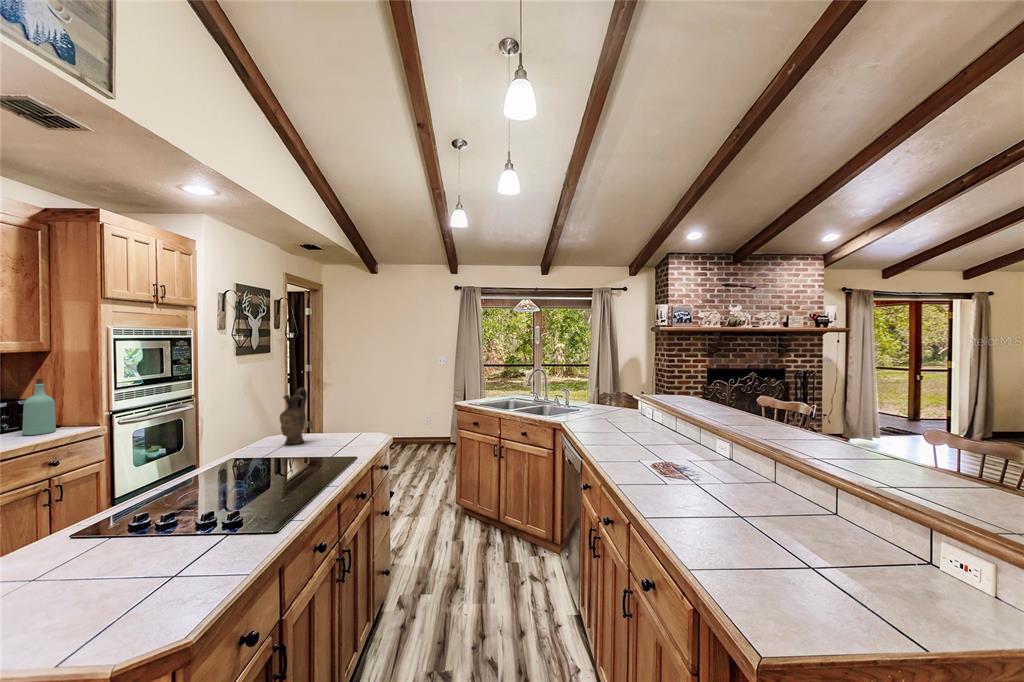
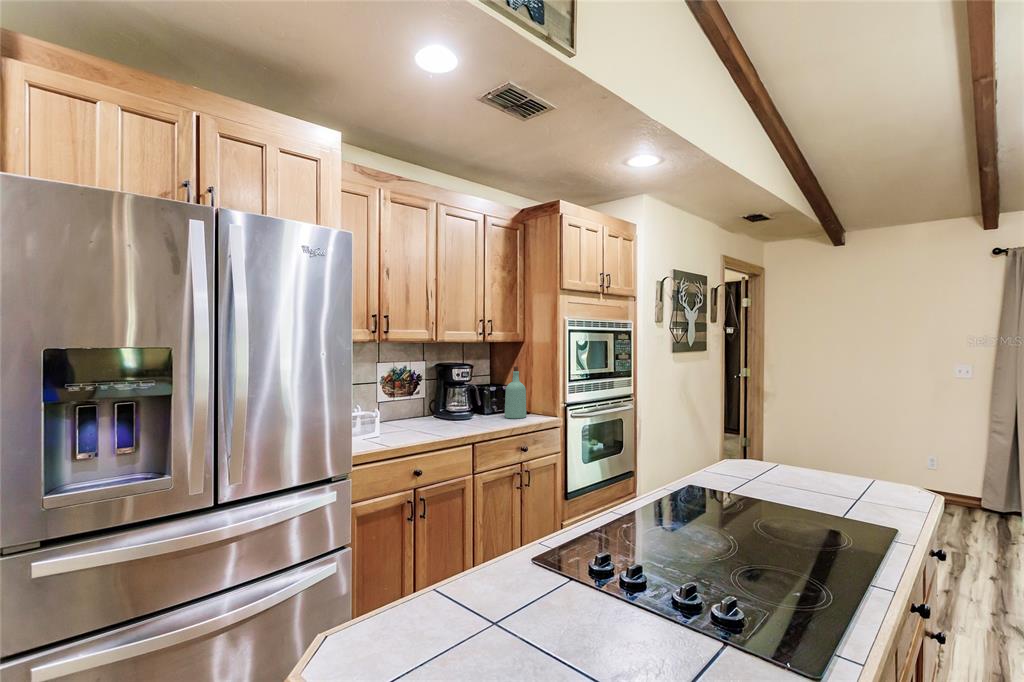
ceramic pitcher: present [280,388,307,444] -> none [745,396,783,476]

